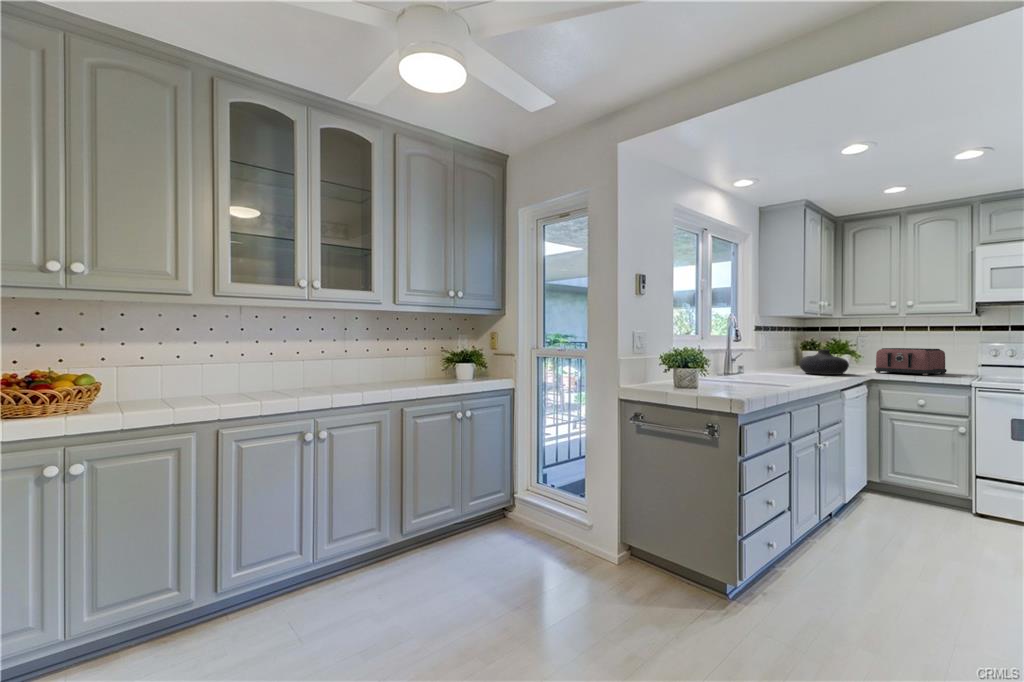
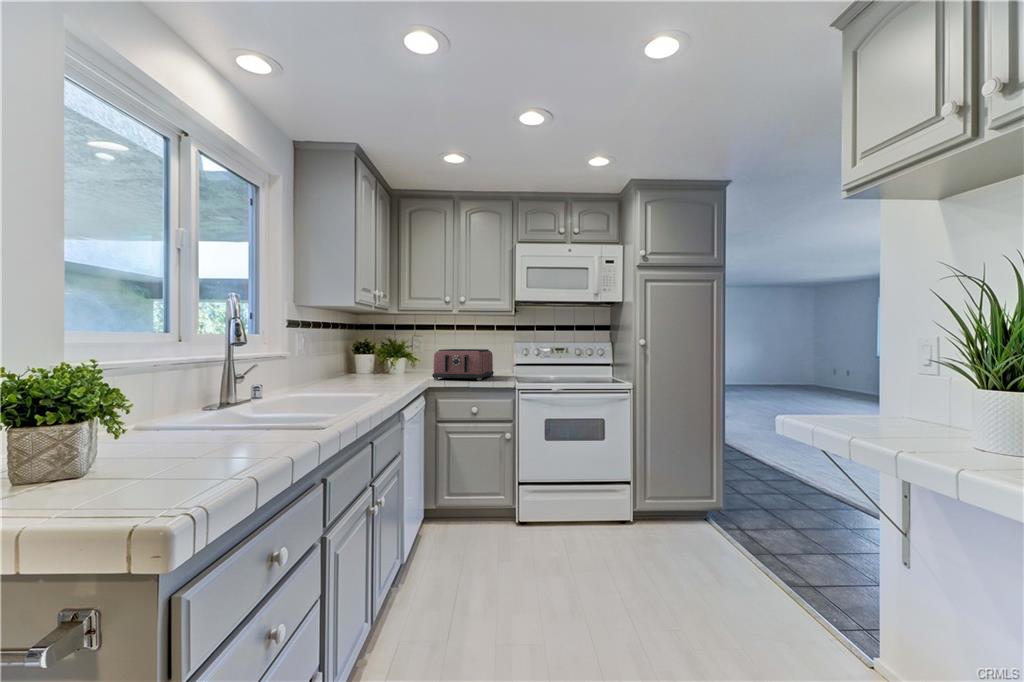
vase: present [799,349,849,375] -> none [349,353,407,388]

